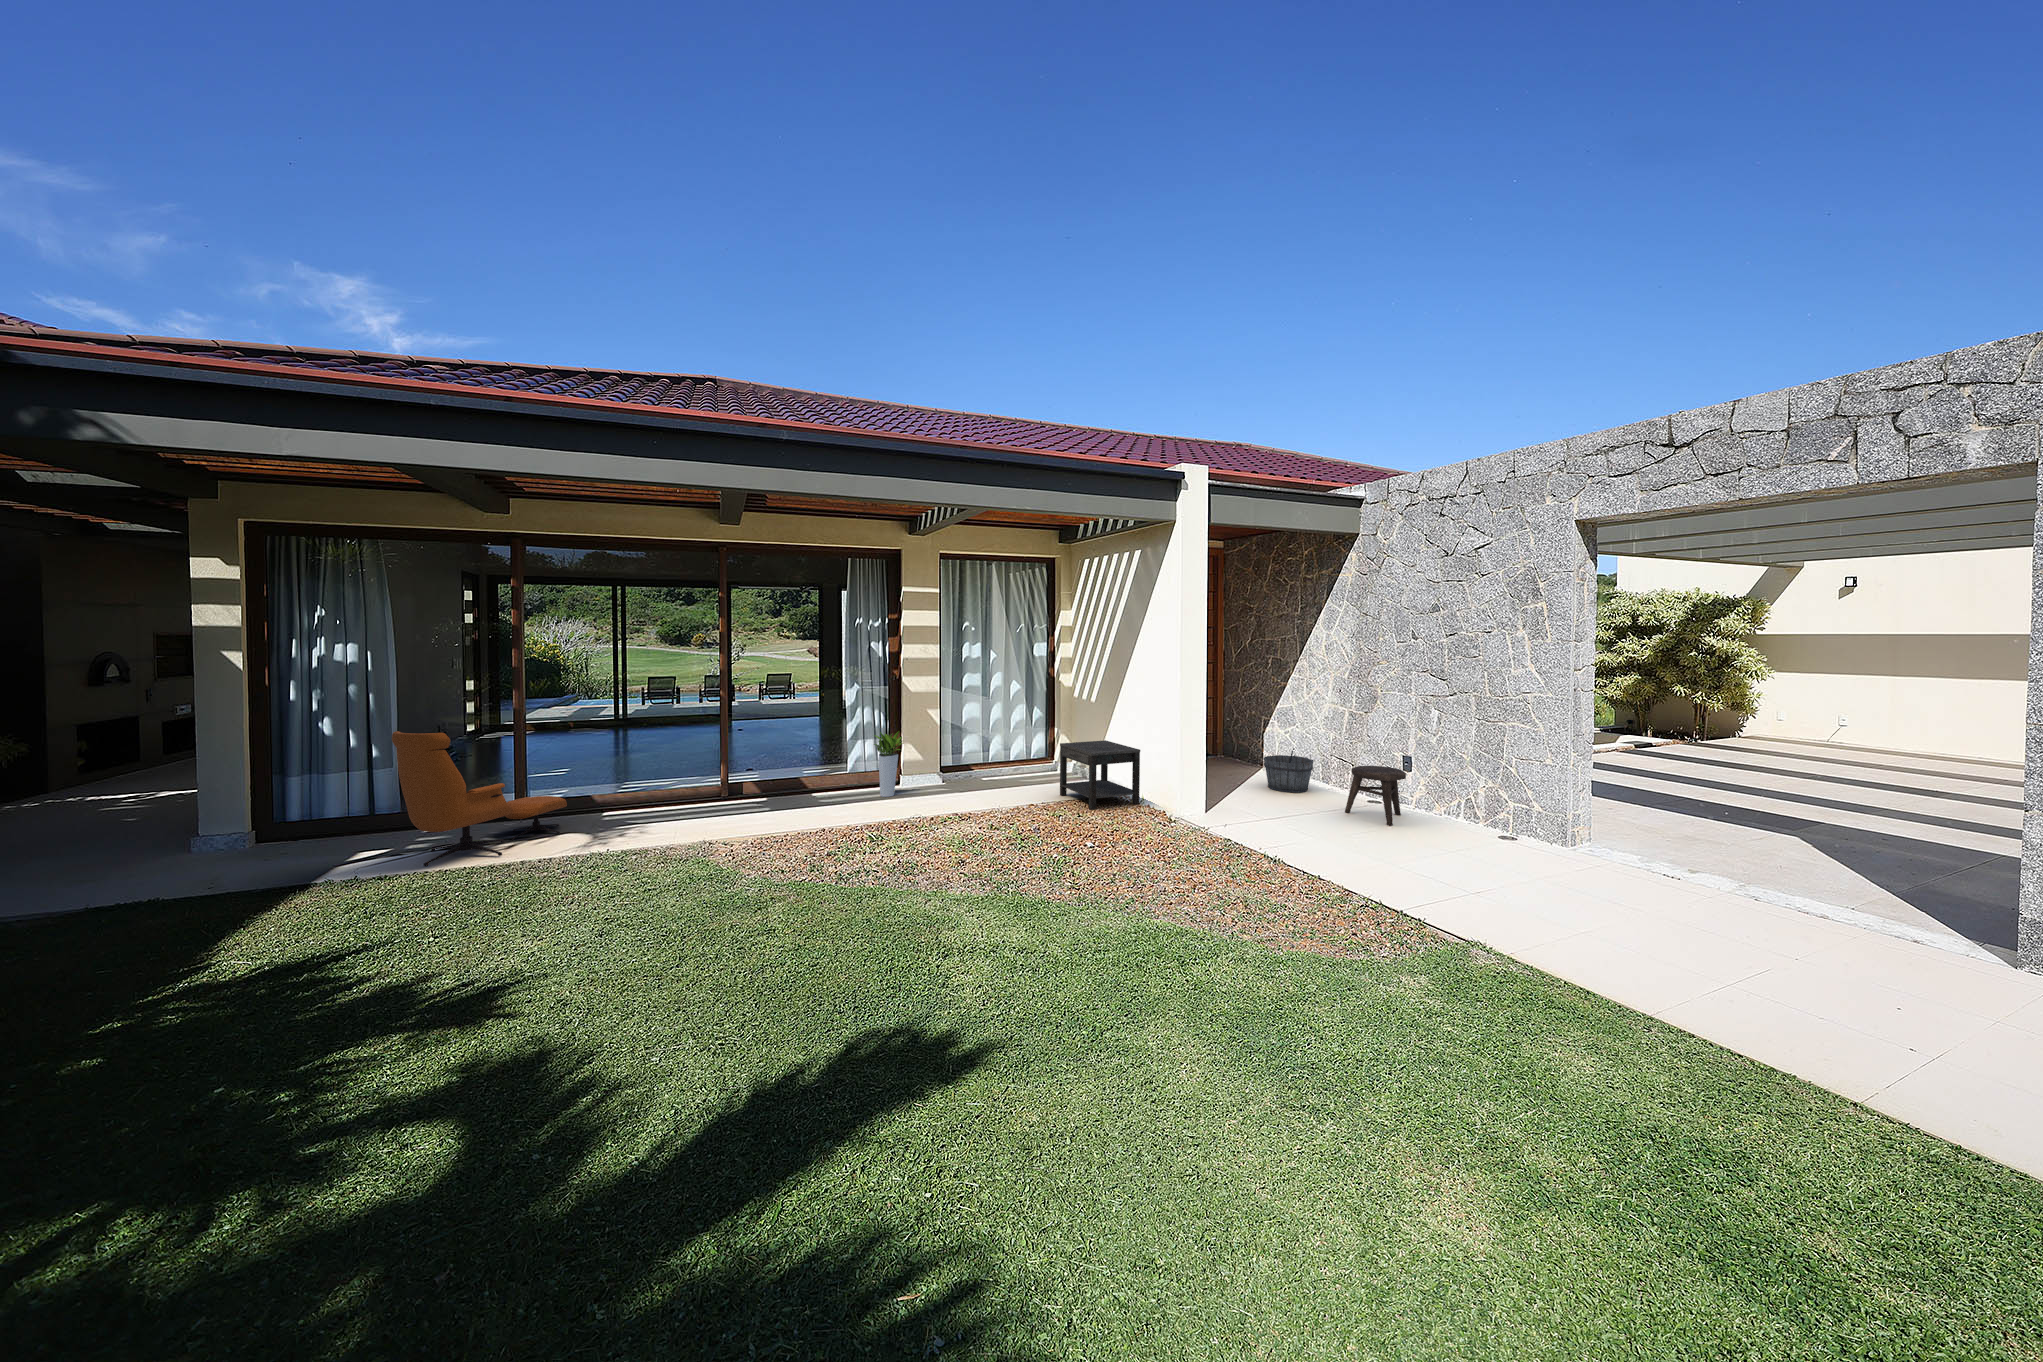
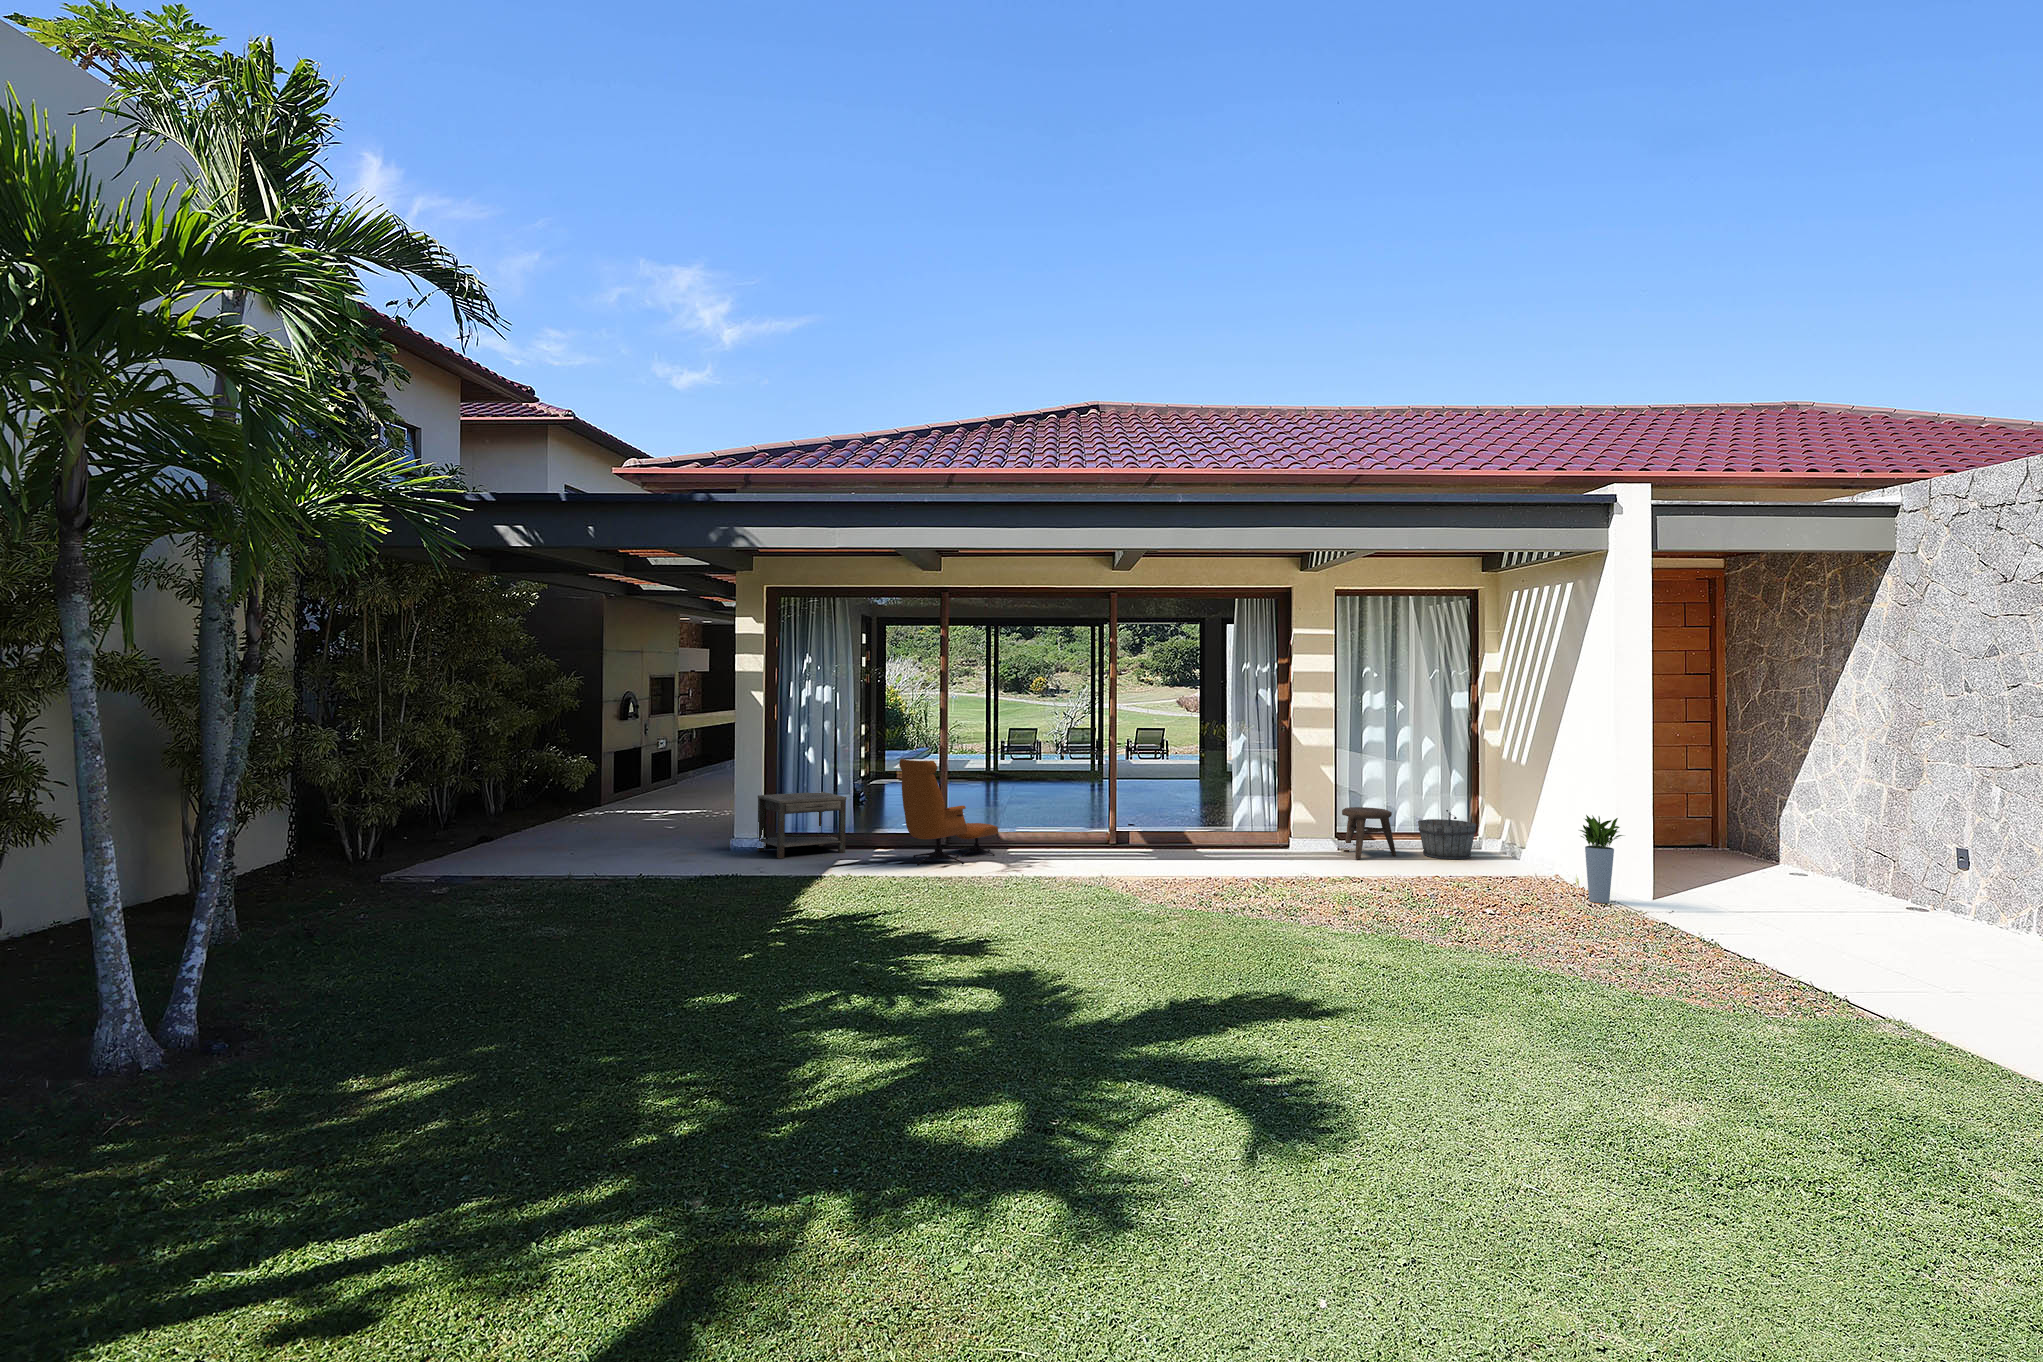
planter: present [874,731,902,797] -> present [1580,815,1623,903]
side table: present [1060,740,1140,810] -> present [757,792,846,859]
wooden bucket: present [1264,749,1314,792] -> present [1418,810,1476,859]
stool: present [1345,766,1406,825] -> present [1342,807,1396,859]

